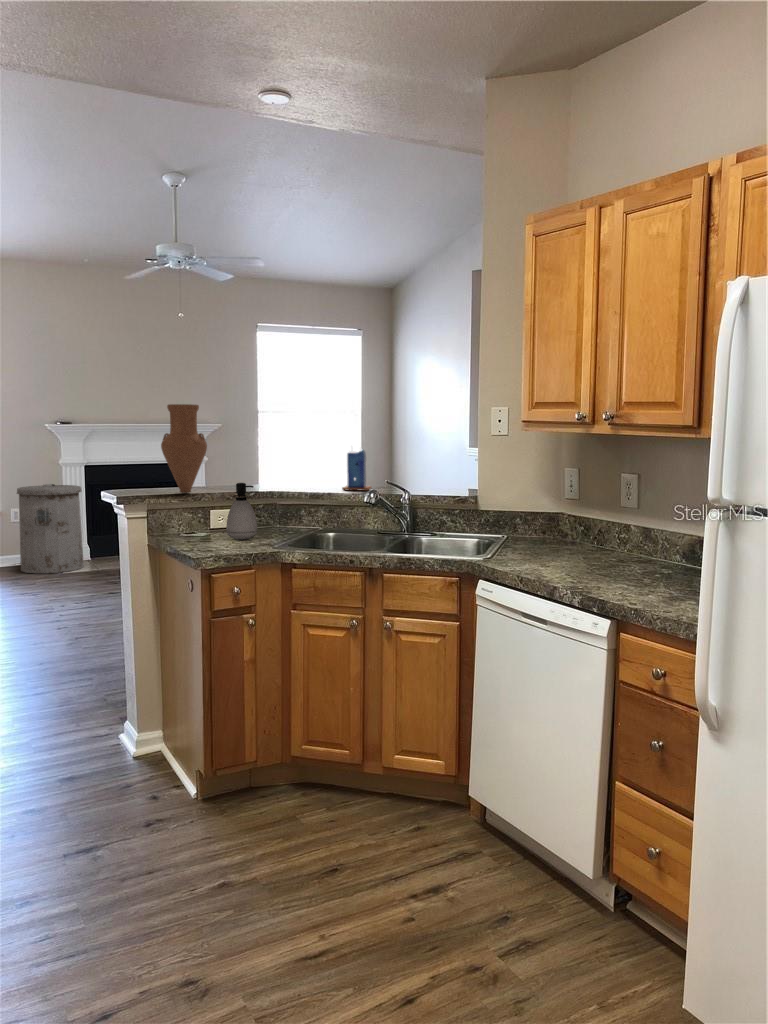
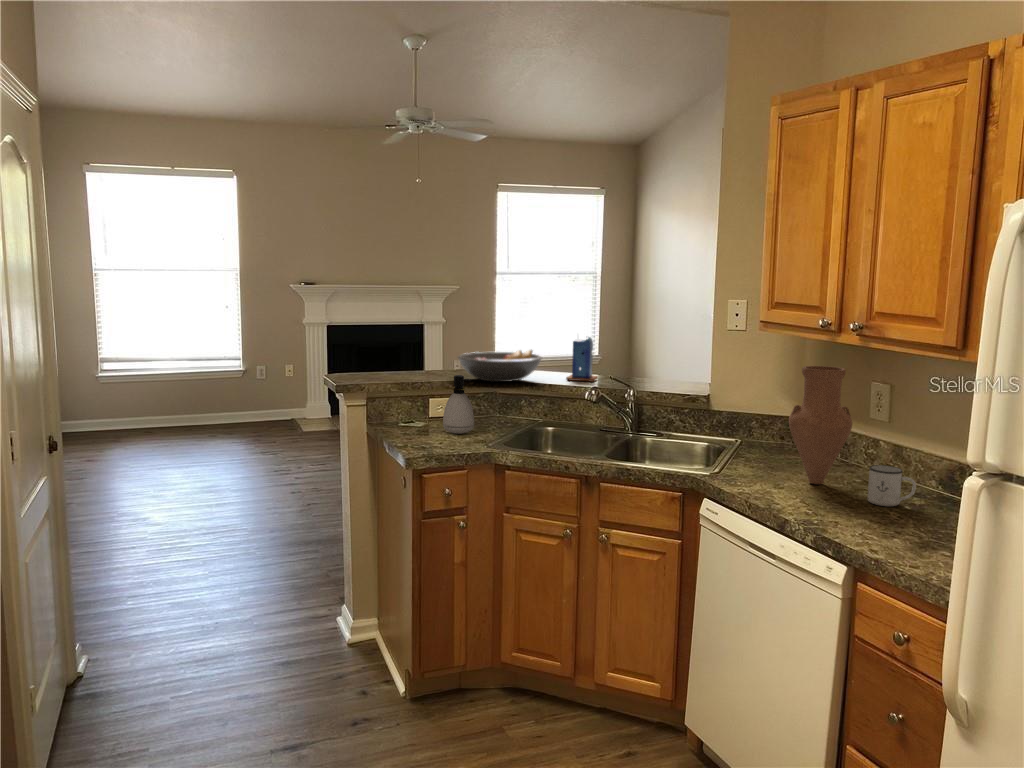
vase: present [161,404,207,493] -> present [789,366,852,484]
fruit bowl: none [236,461,319,492] -> present [458,350,542,382]
trash can: present [17,484,84,573] -> none [260,345,322,432]
mug: none [623,540,664,575] -> present [868,465,916,506]

